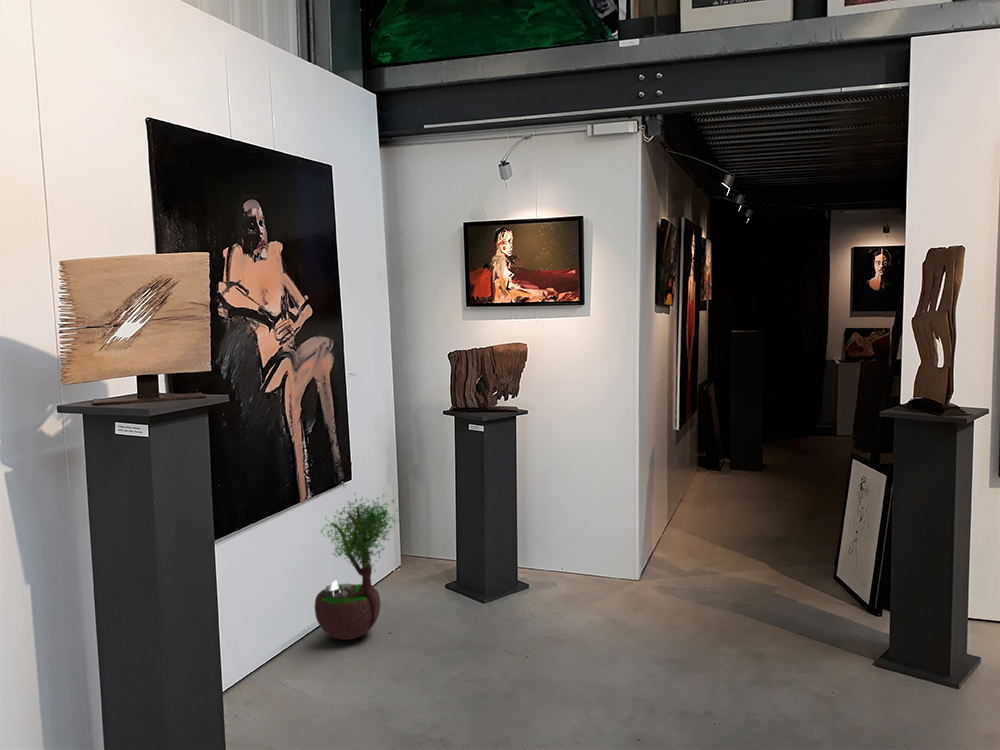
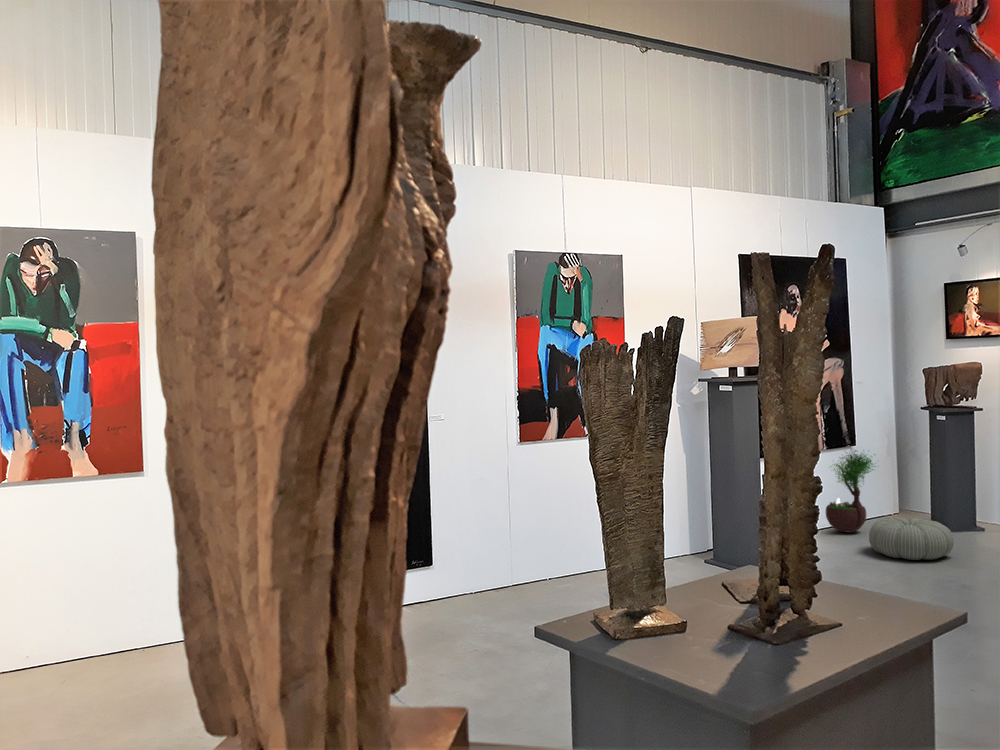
pouf: none [409,616,540,710] -> present [869,518,954,560]

